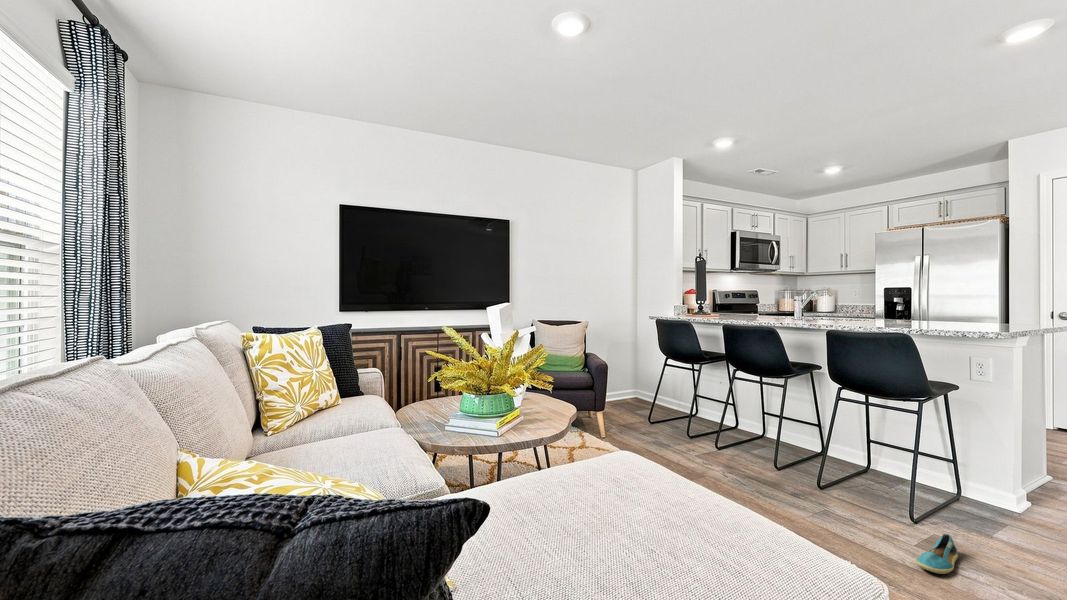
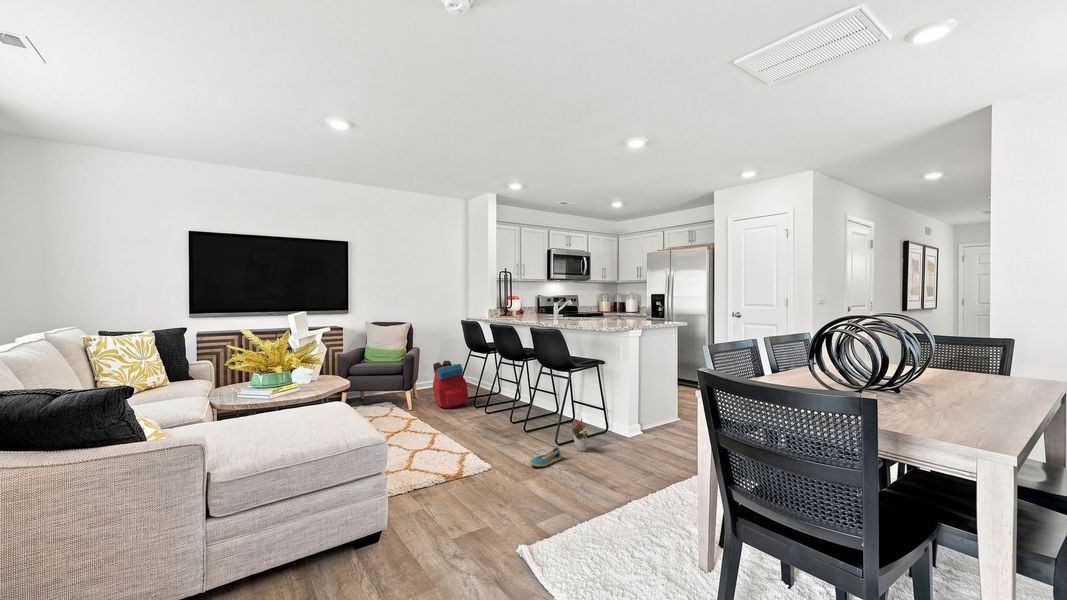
backpack: none [628,371,680,436] -> present [433,361,469,408]
decorative plant: none [943,480,986,540] -> present [572,418,588,452]

